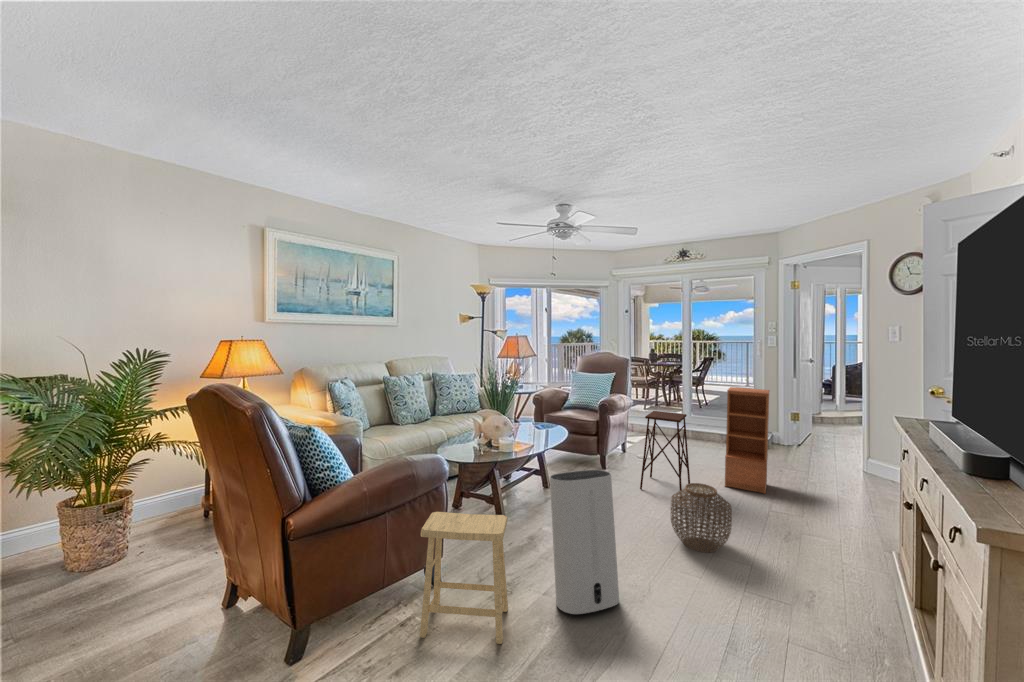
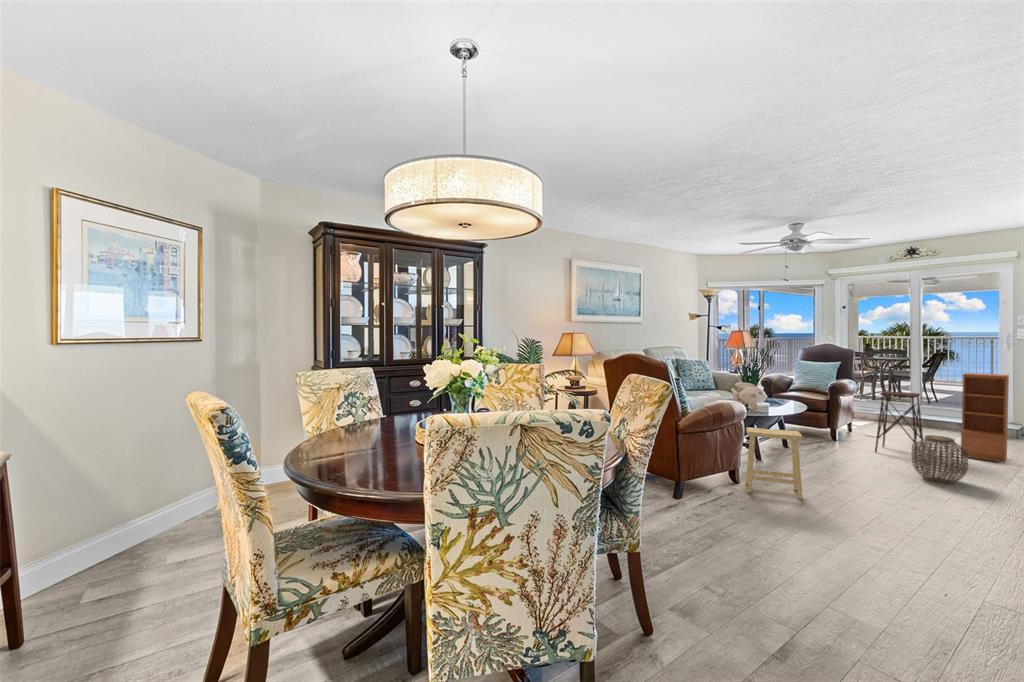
air purifier: present [550,470,619,614] -> none [823,412,878,494]

